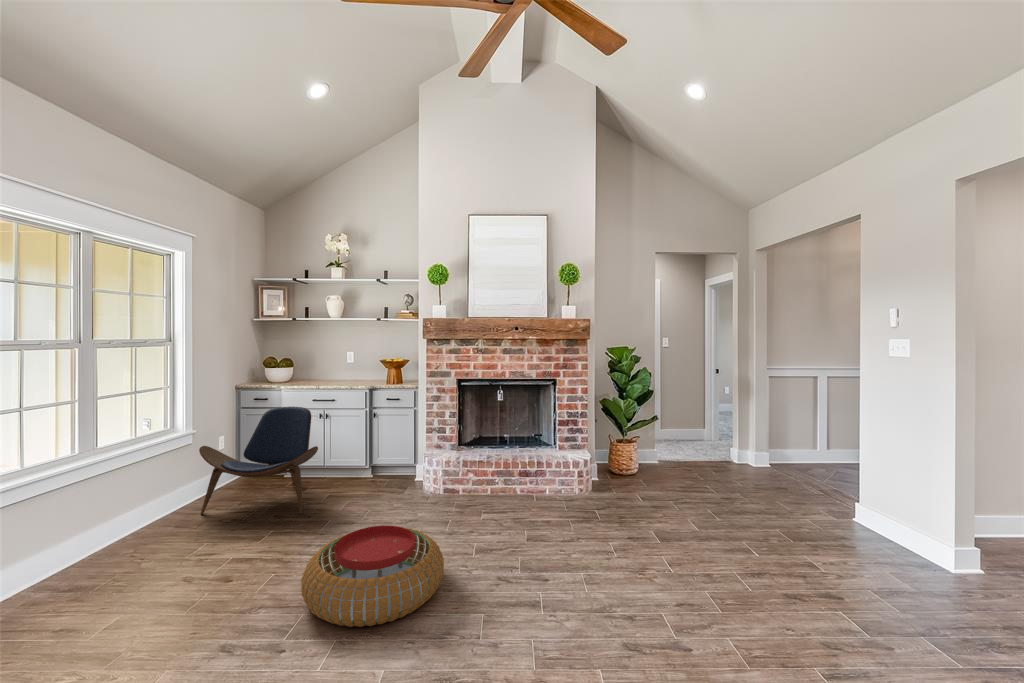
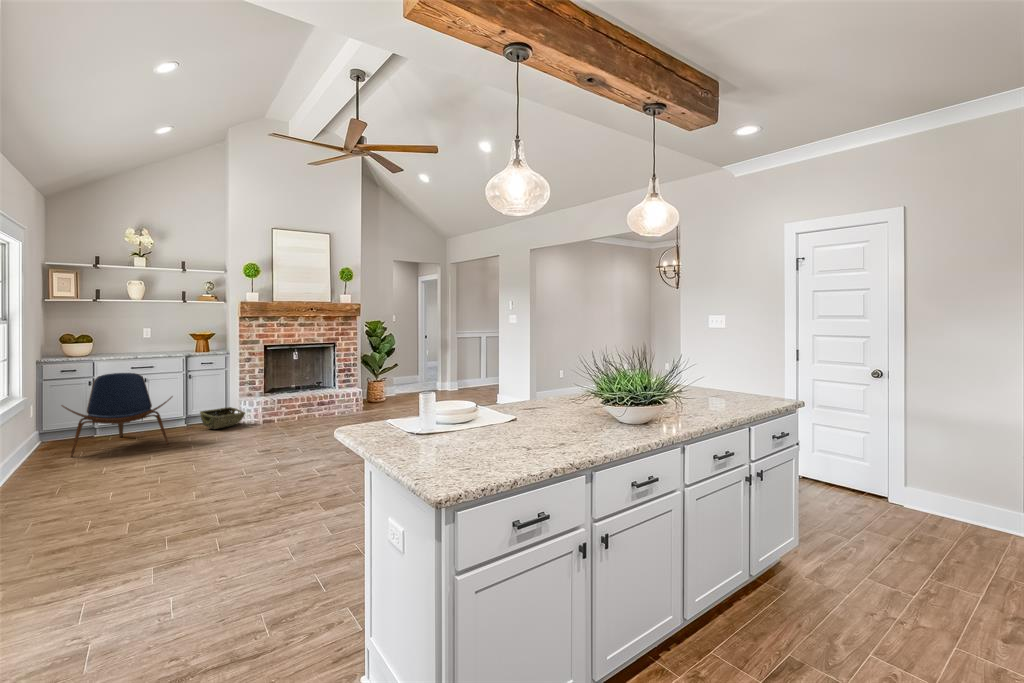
woven basket: none [370,460,425,492] -> present [200,407,245,429]
pouf: present [301,526,444,627] -> none [237,422,319,461]

